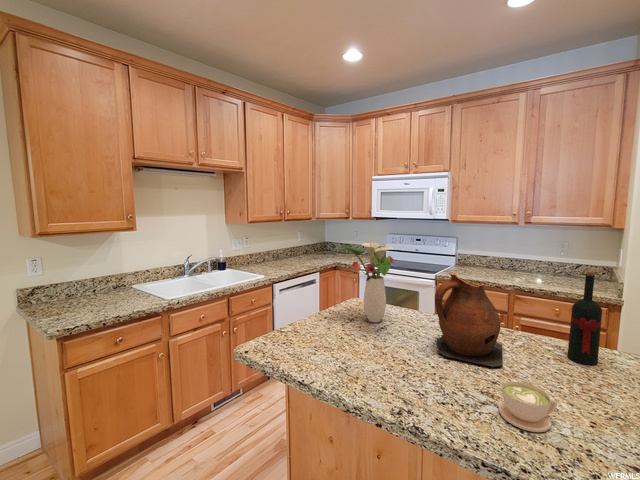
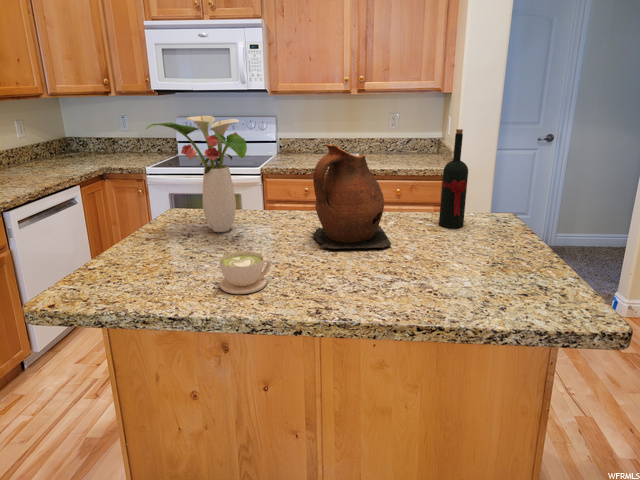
coffee cup: present [499,382,557,432] -> present [219,251,271,294]

